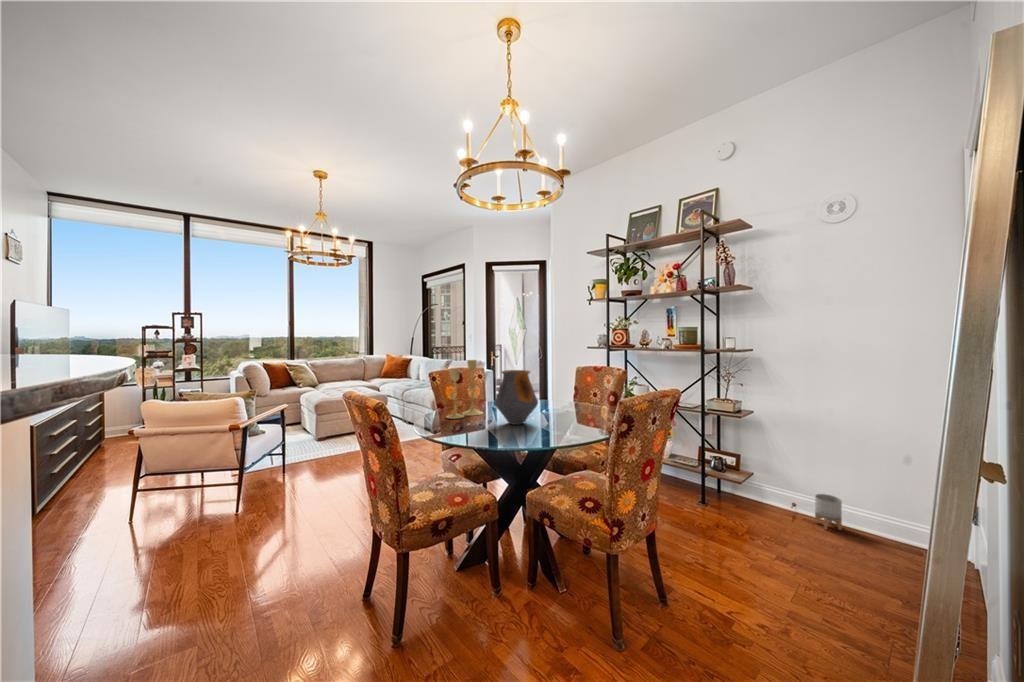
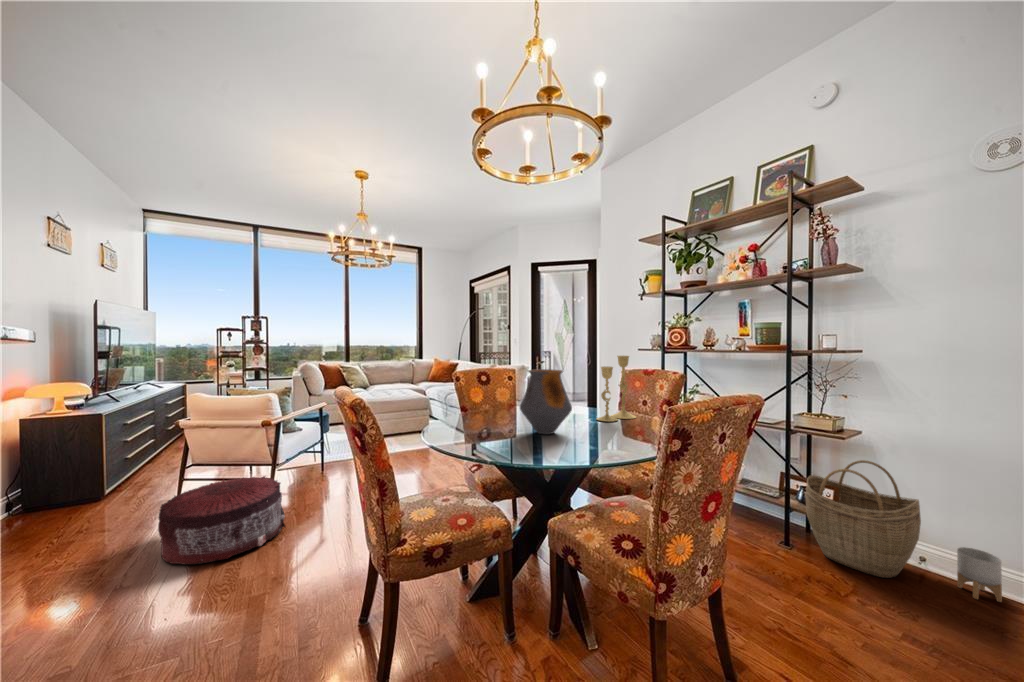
candlestick: present [446,360,483,419] -> present [597,355,636,422]
woven basket: none [715,434,792,521] -> present [806,460,921,578]
pouf: none [142,476,269,564] -> present [158,476,285,564]

